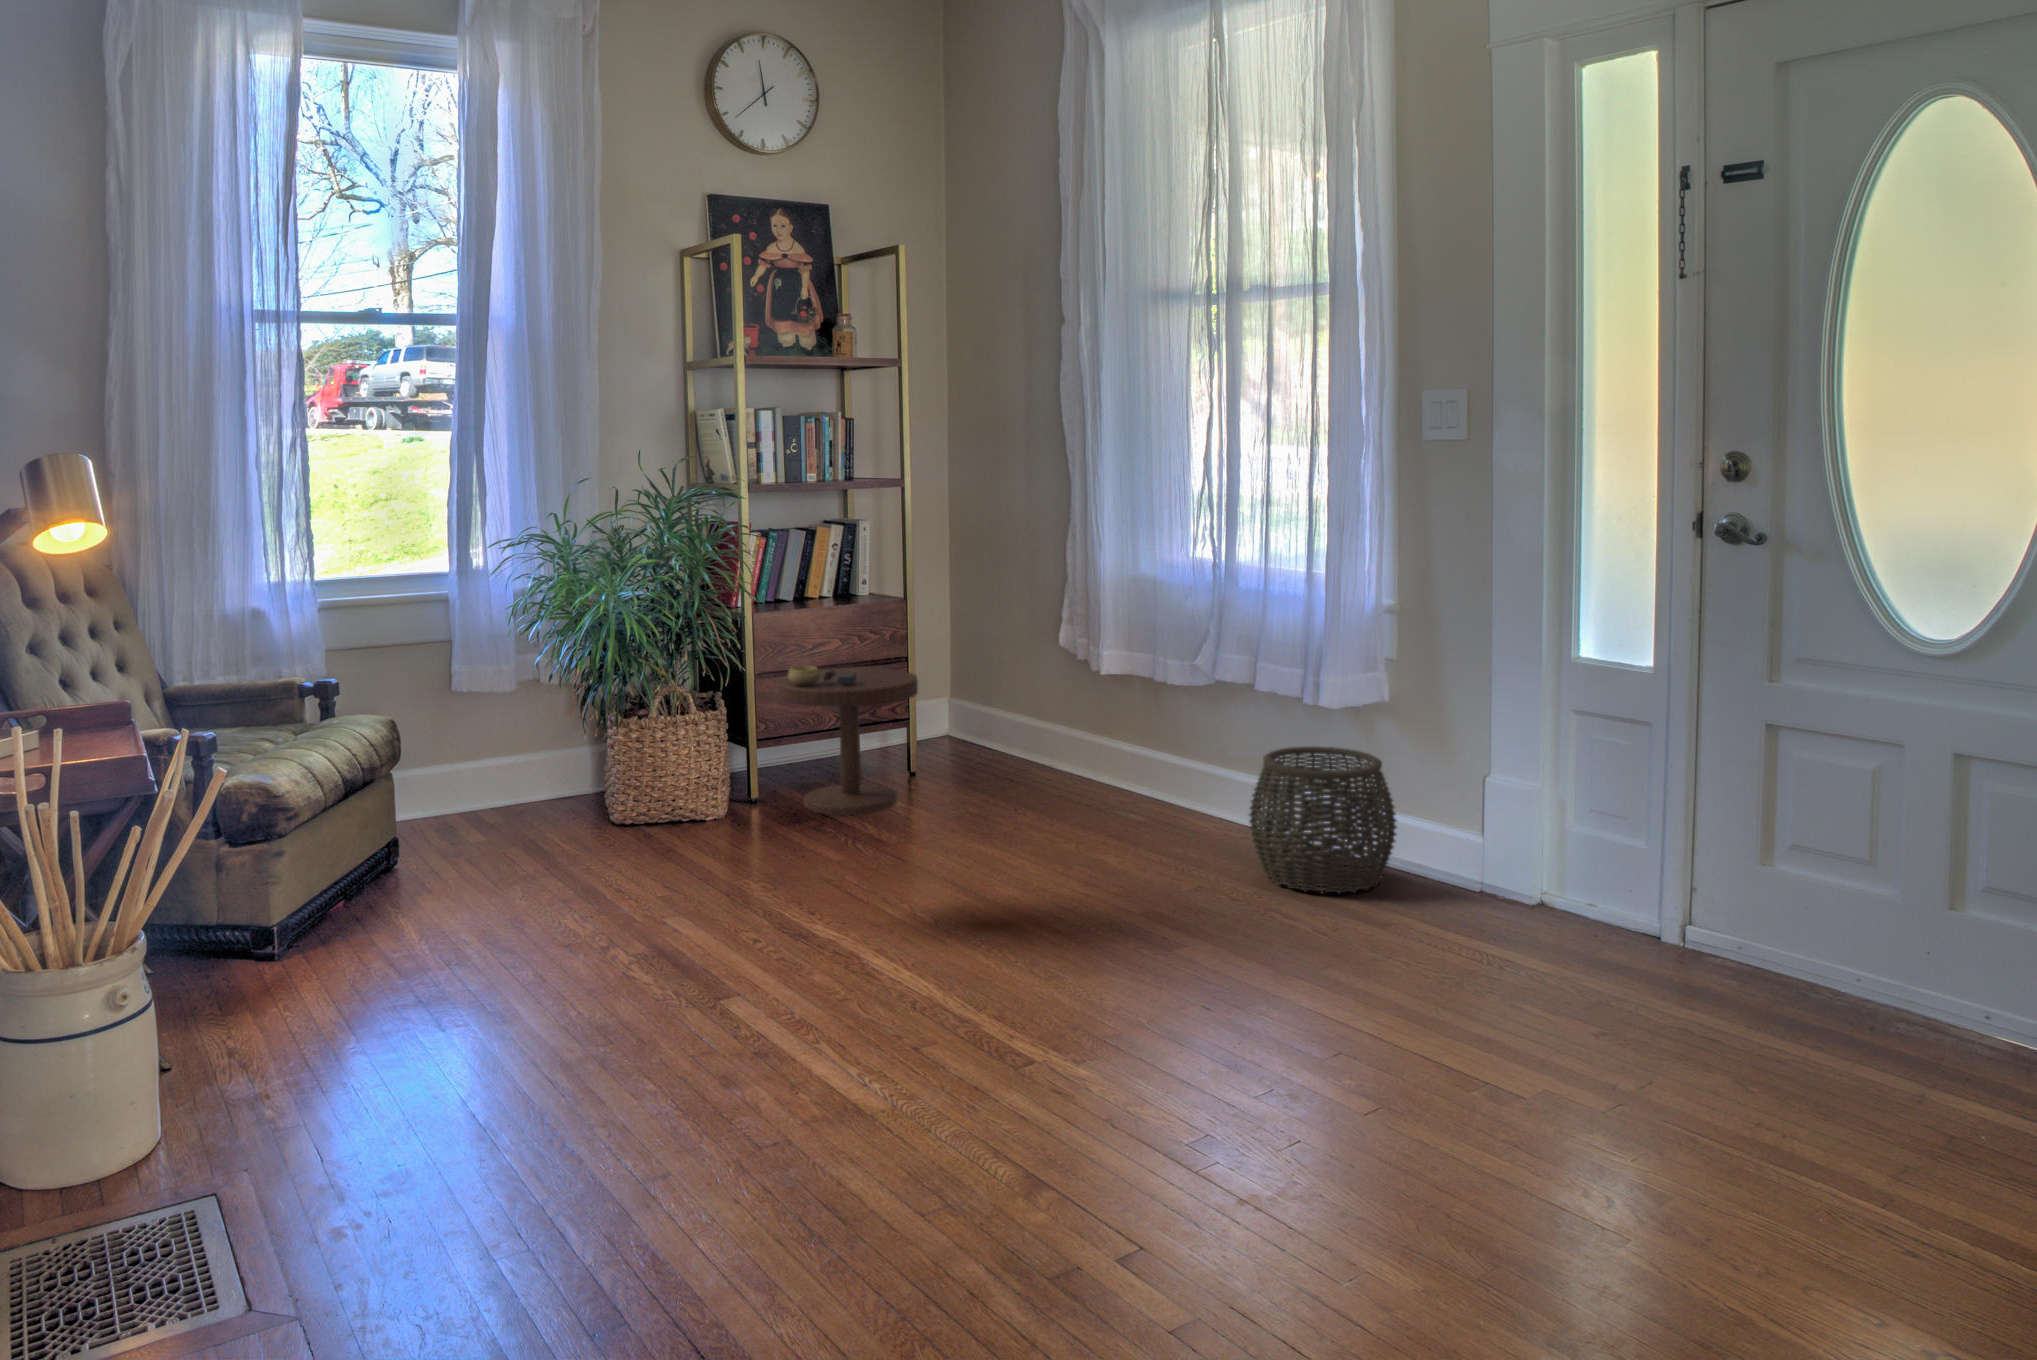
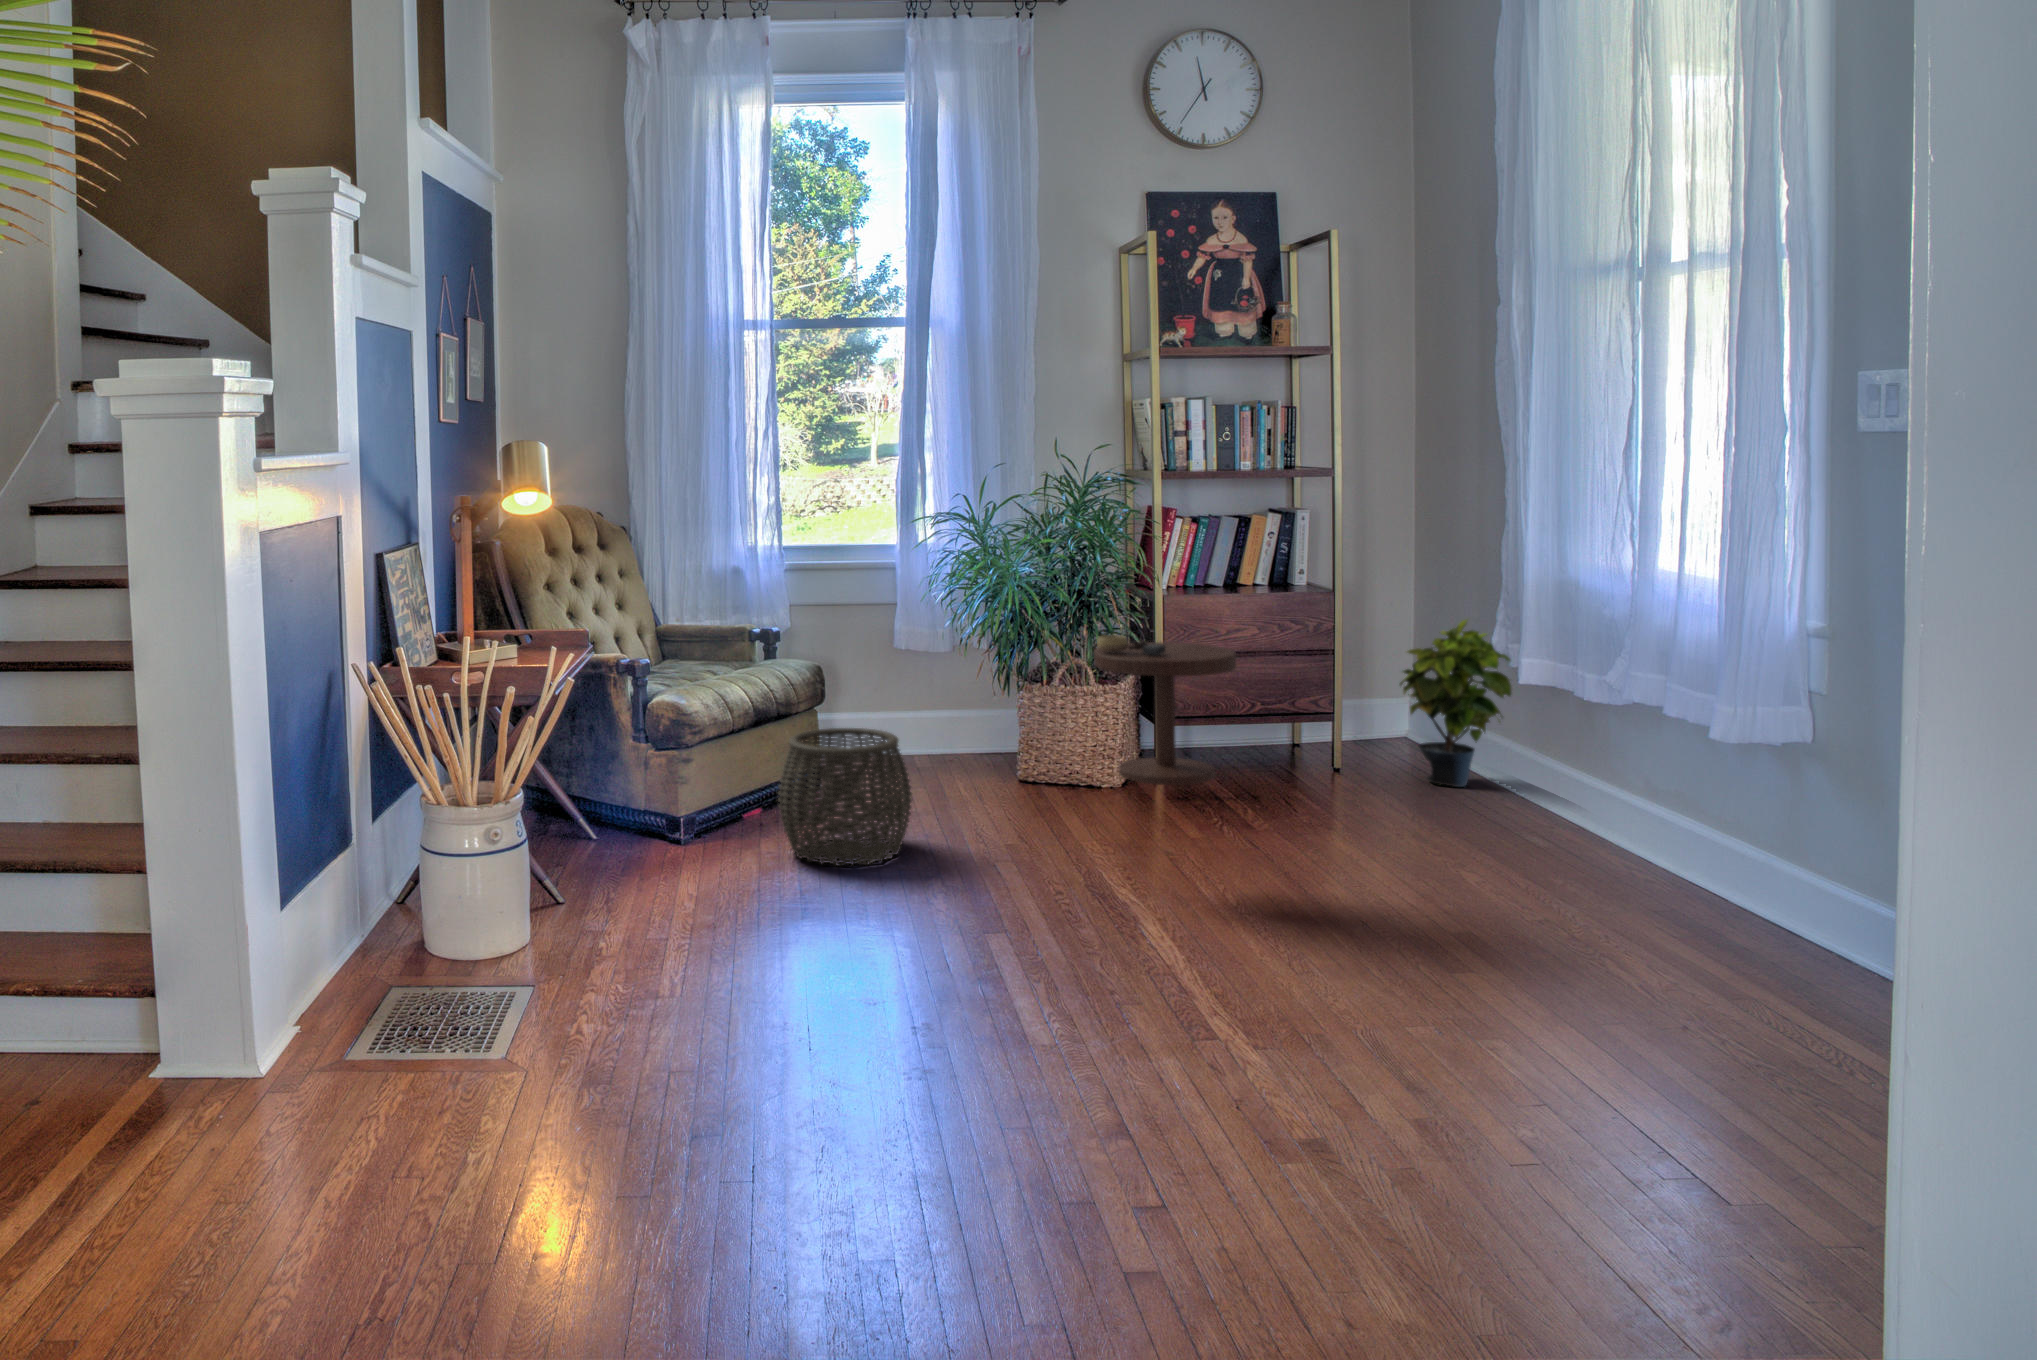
potted plant: none [960,619,1070,774] -> present [1400,619,1512,787]
woven basket: present [1249,746,1397,893] -> present [778,728,912,865]

